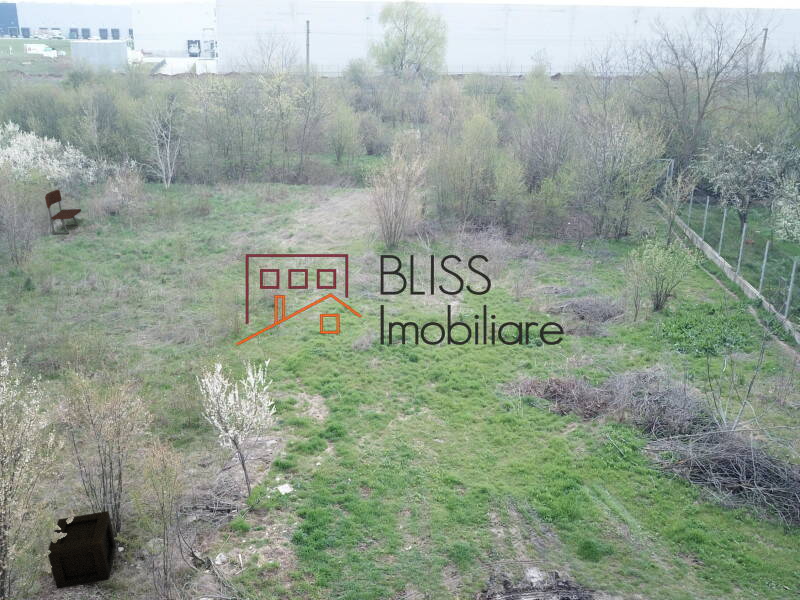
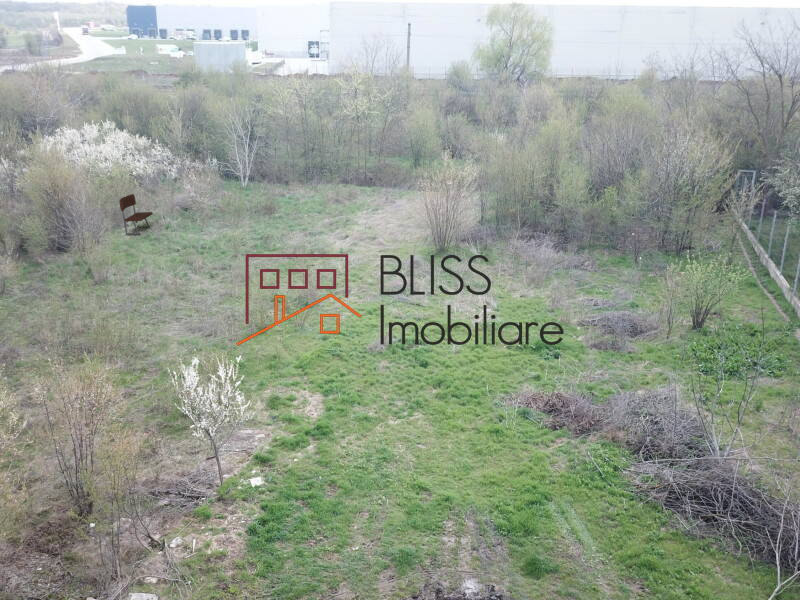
wooden crate: present [48,511,116,589] -> none [22,487,92,553]

